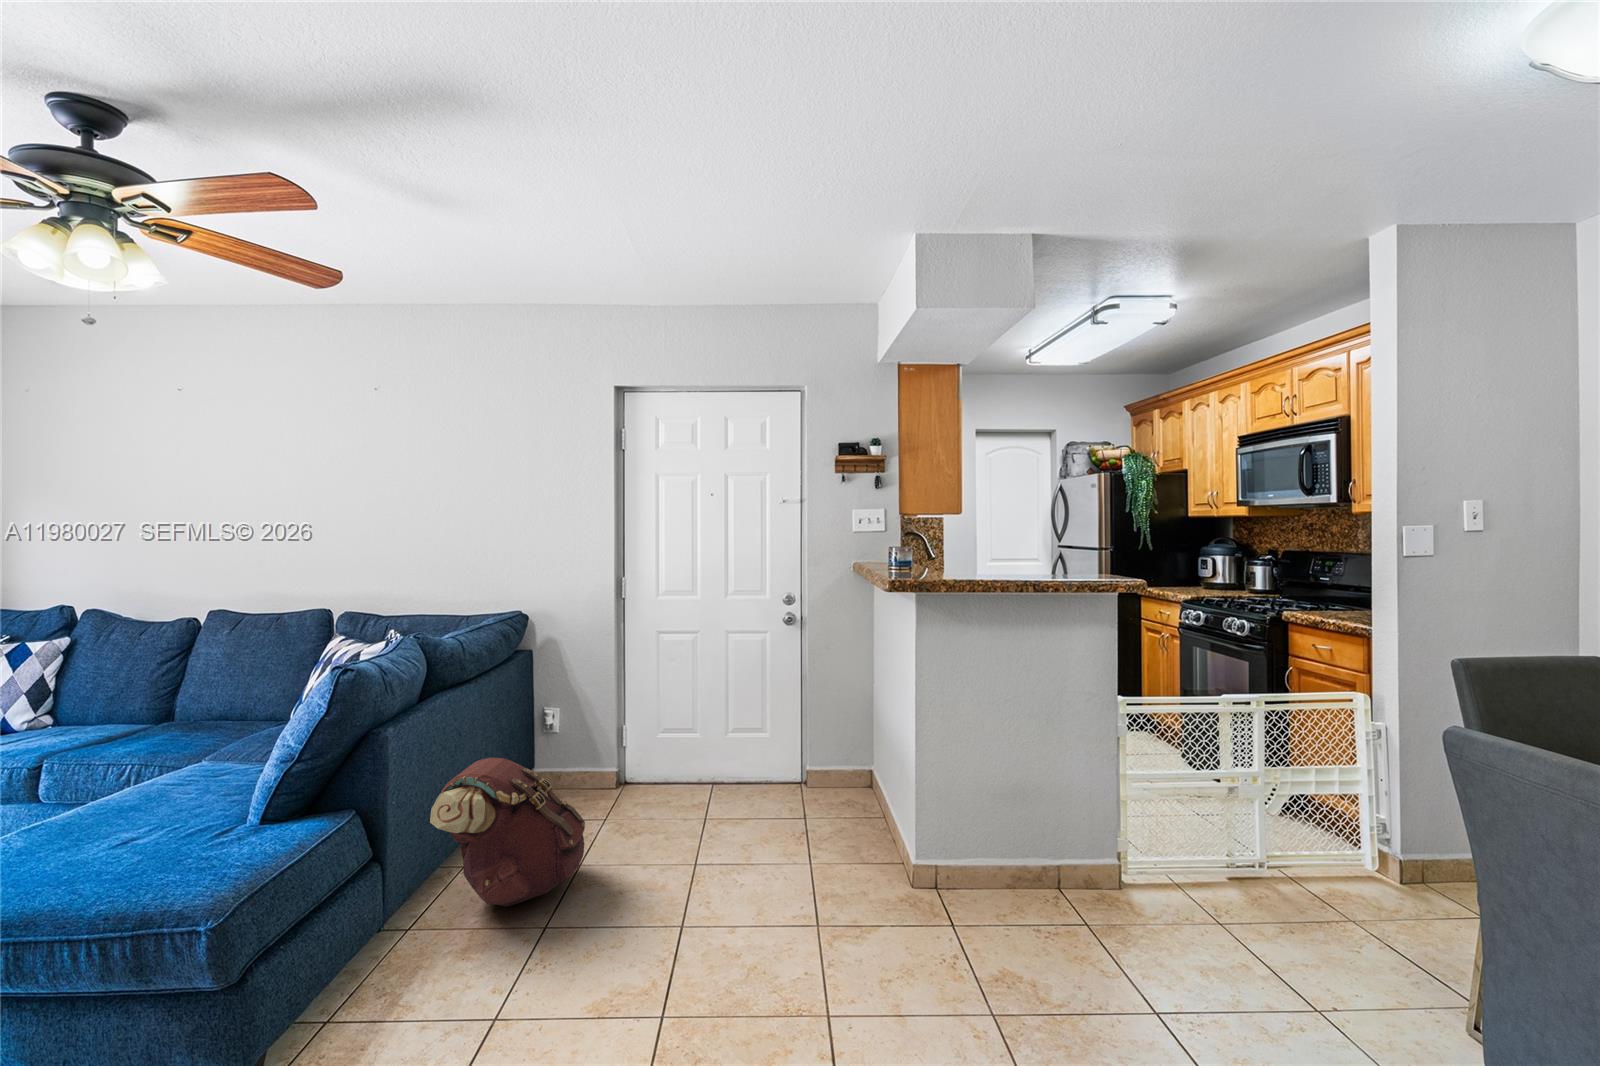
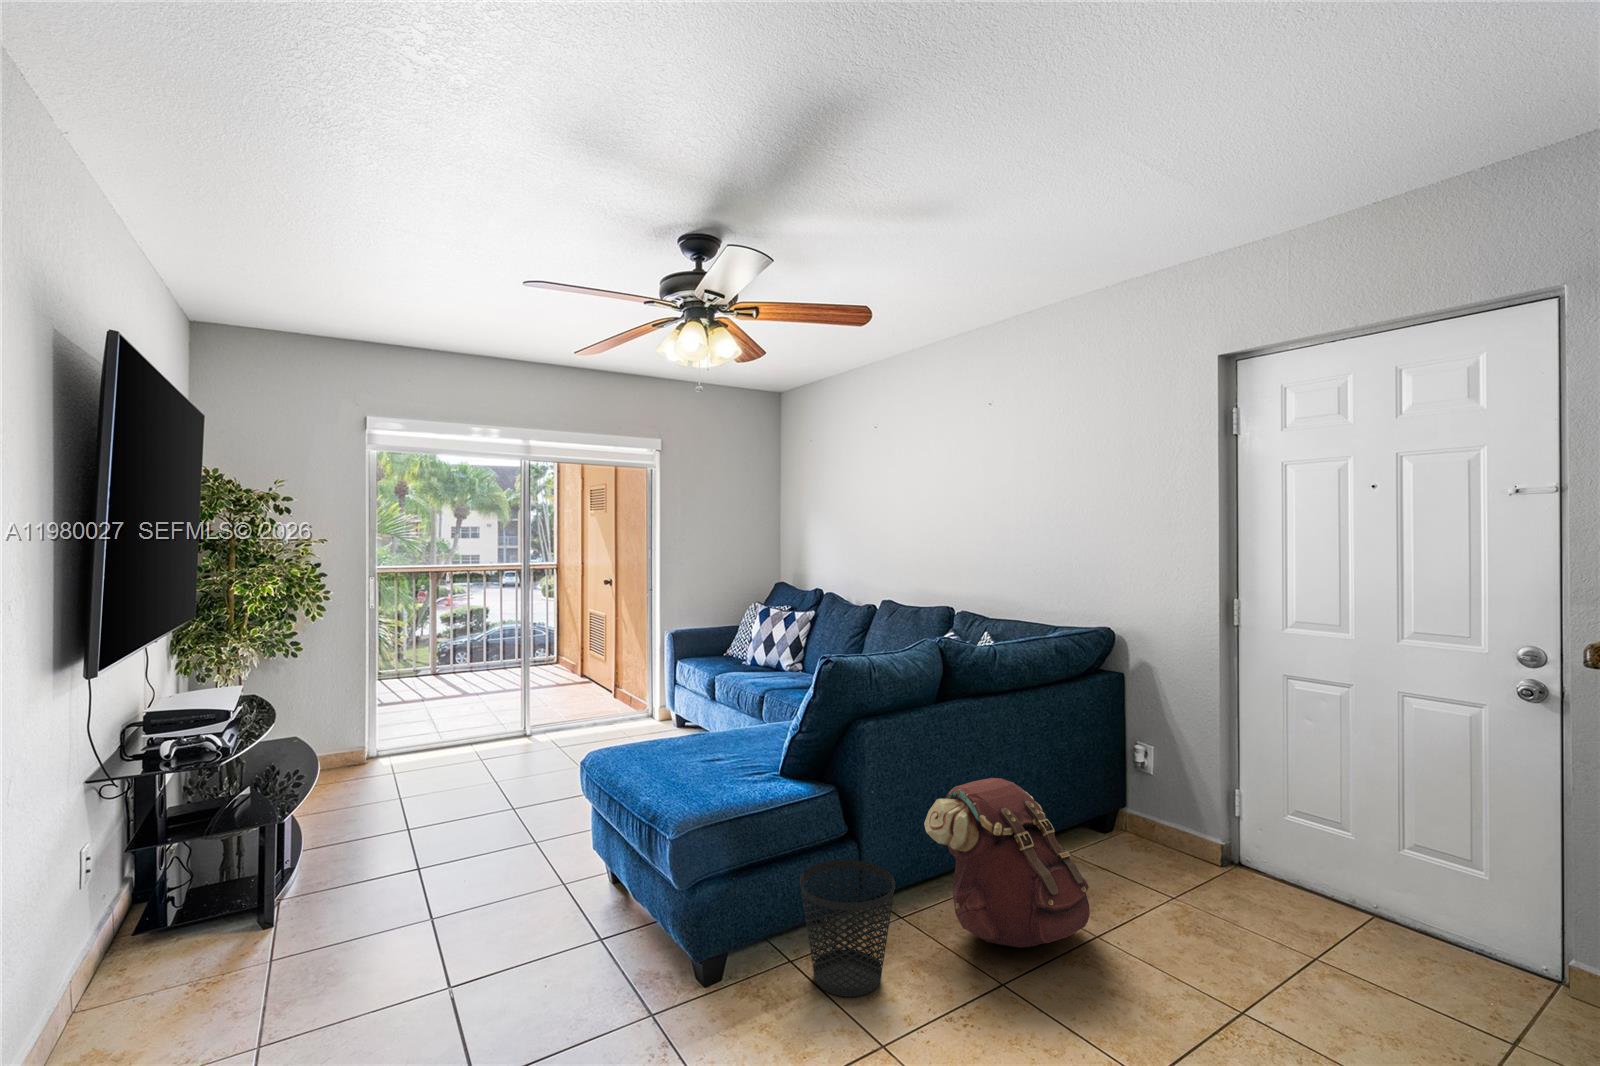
wastebasket: none [341,872,457,1023] -> present [800,860,895,997]

